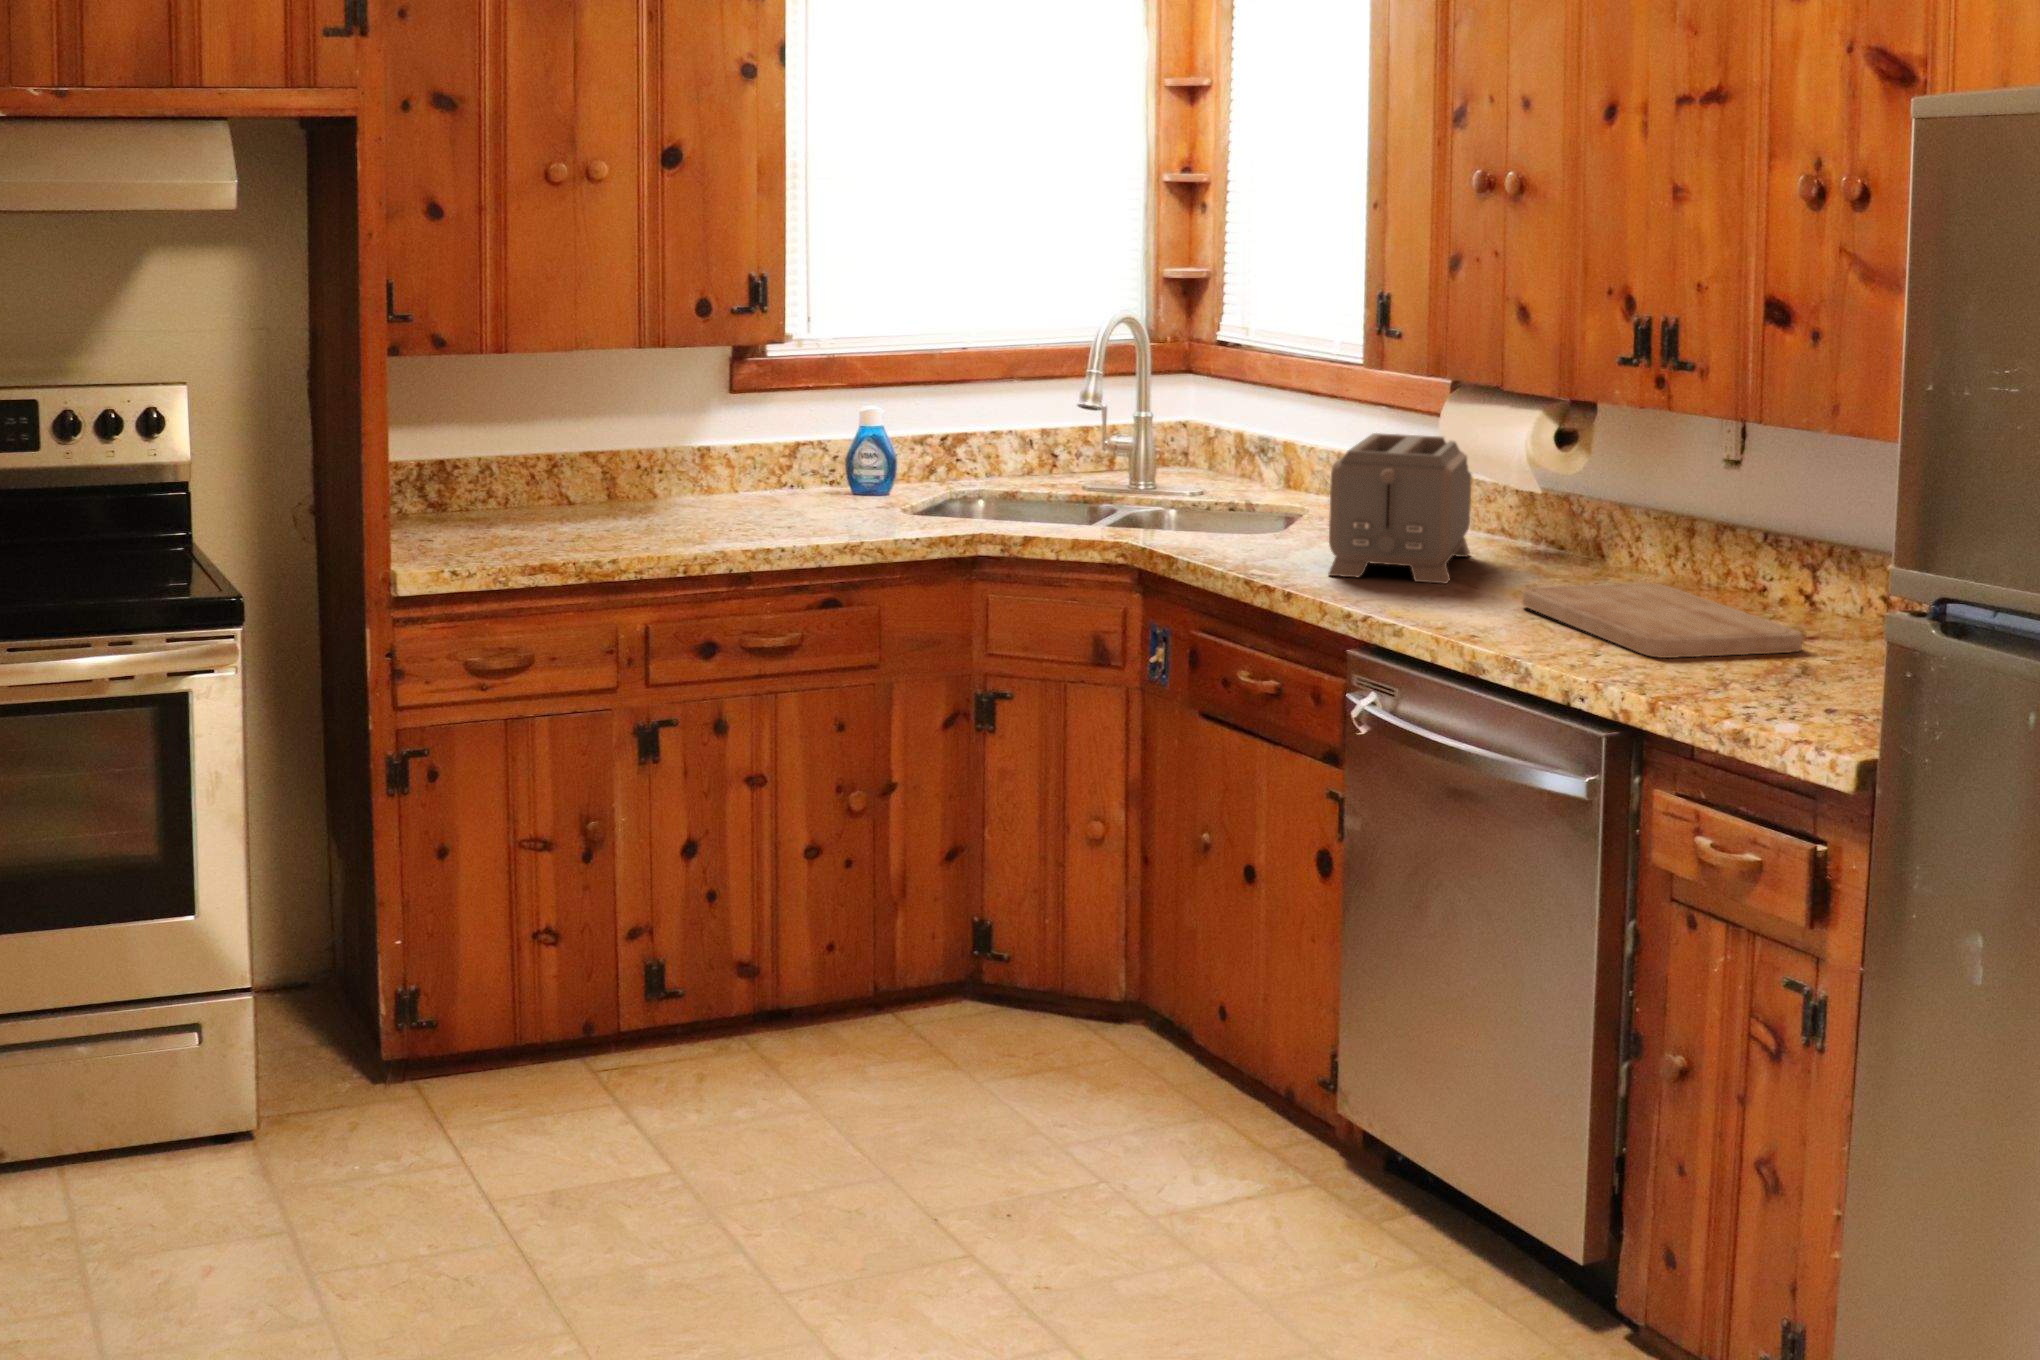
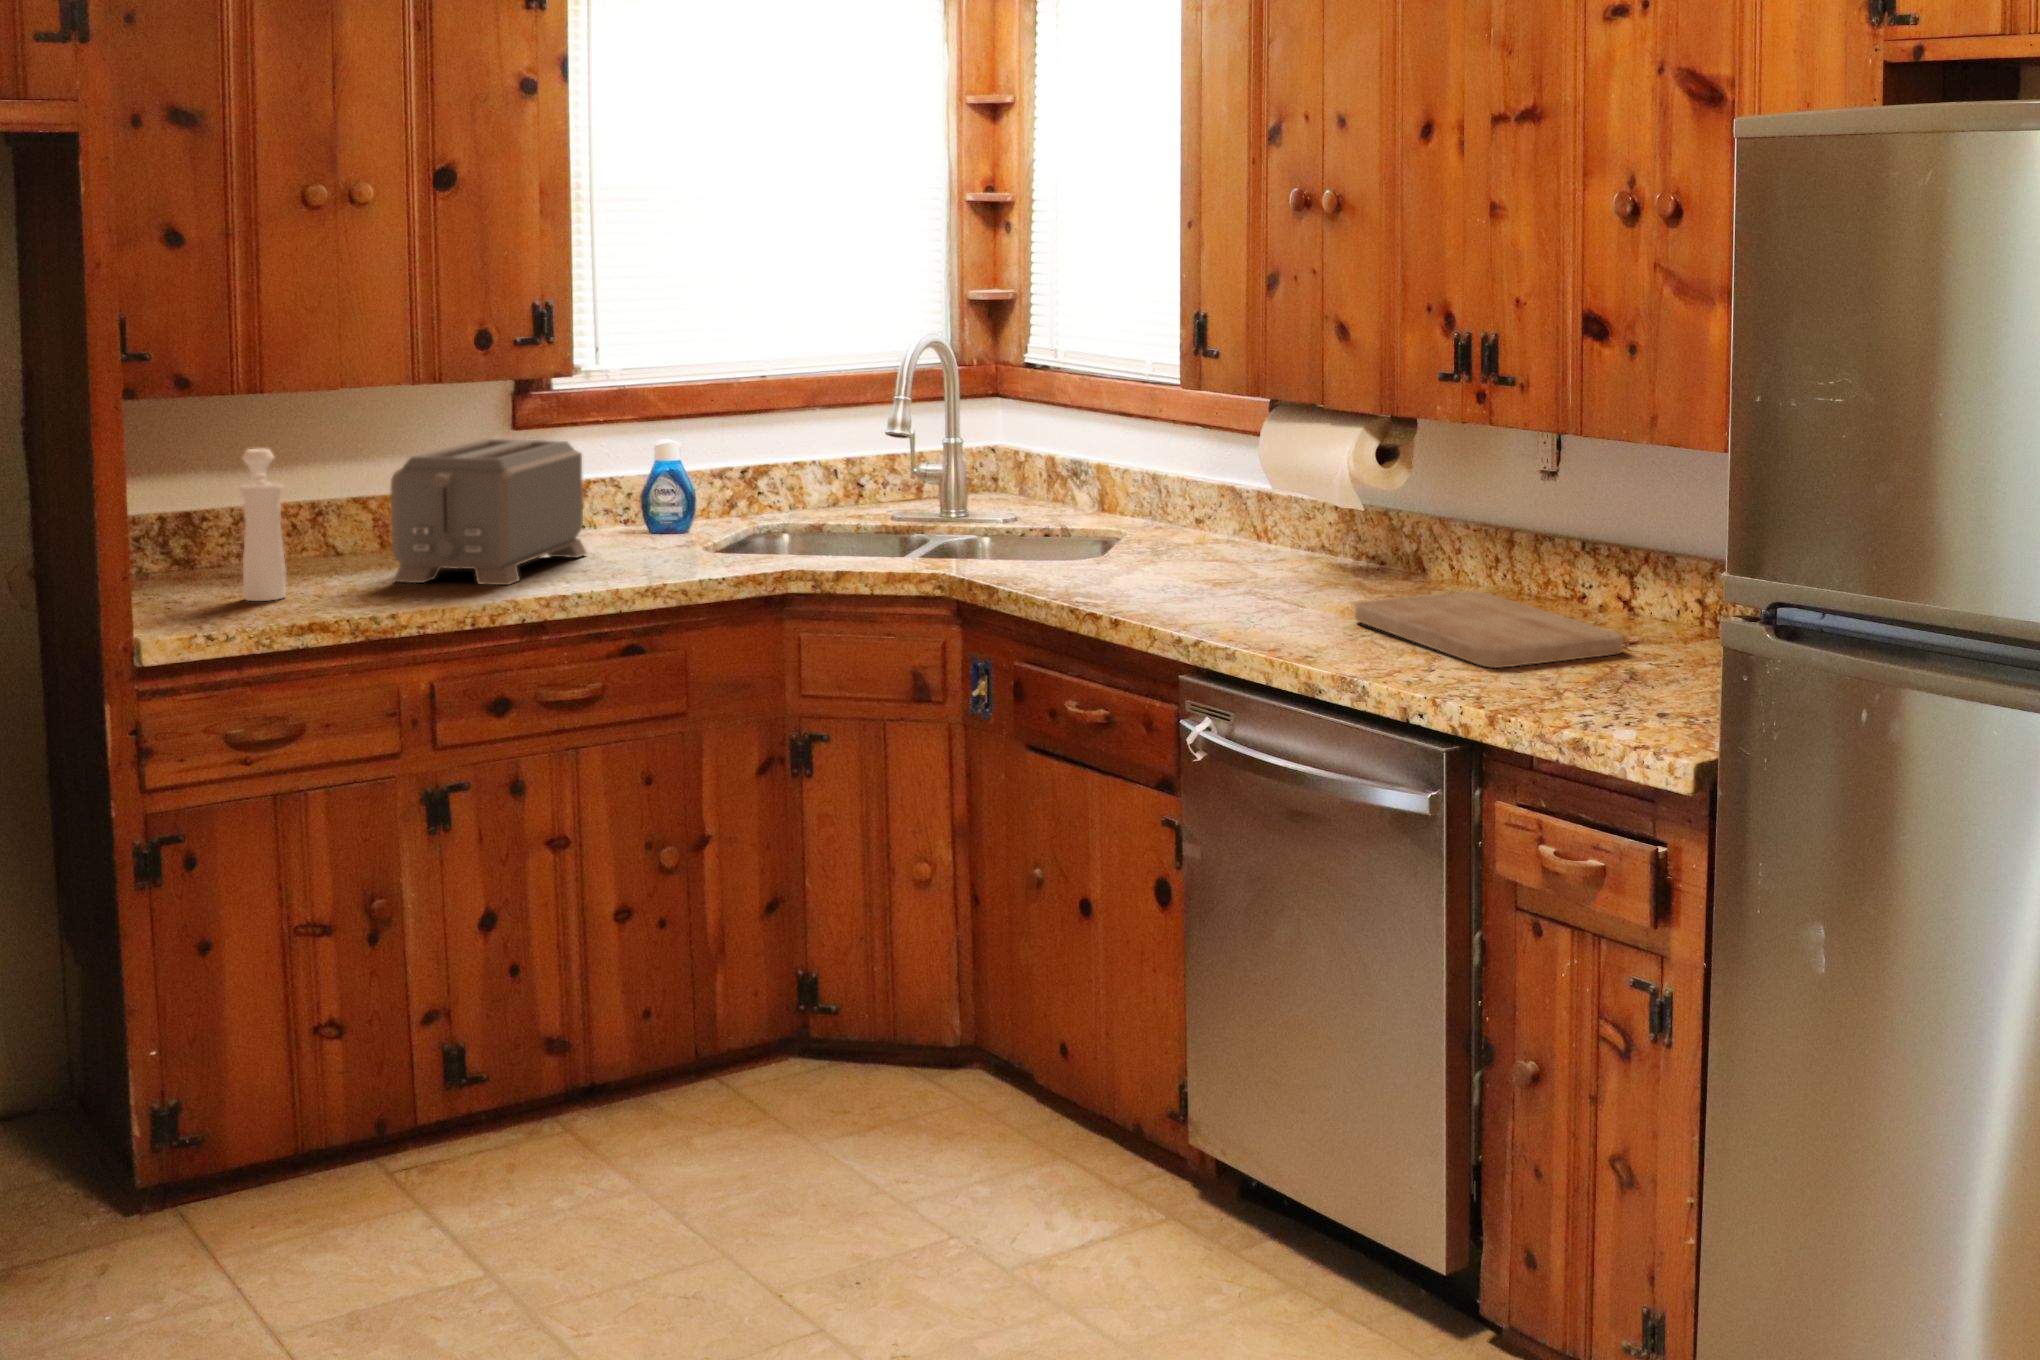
pepper mill: none [521,407,555,541] -> present [240,449,286,601]
toaster: present [1329,433,1472,584] -> present [390,439,586,585]

